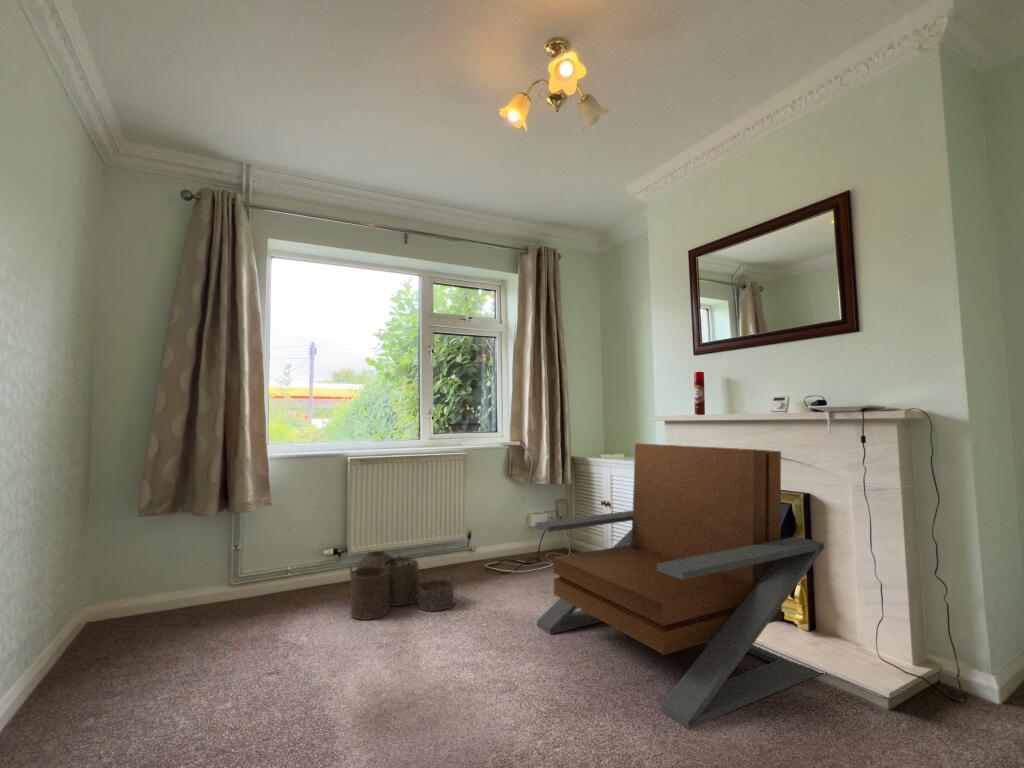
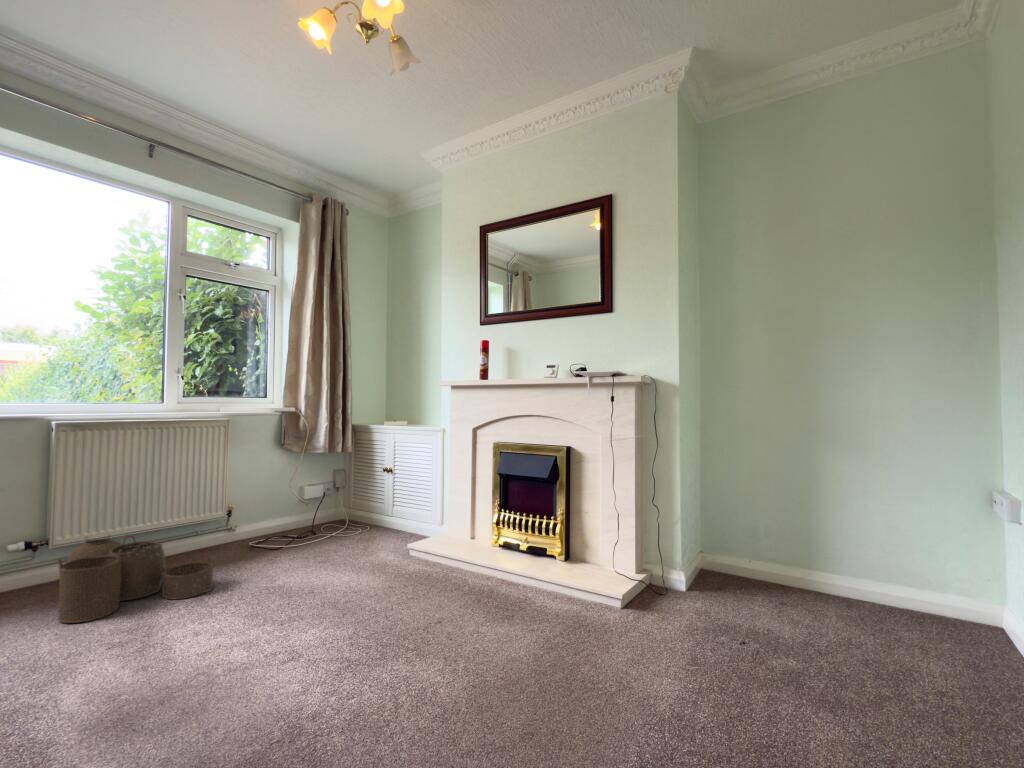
lounge chair: present [536,443,824,729] -> none [317,405,581,657]

